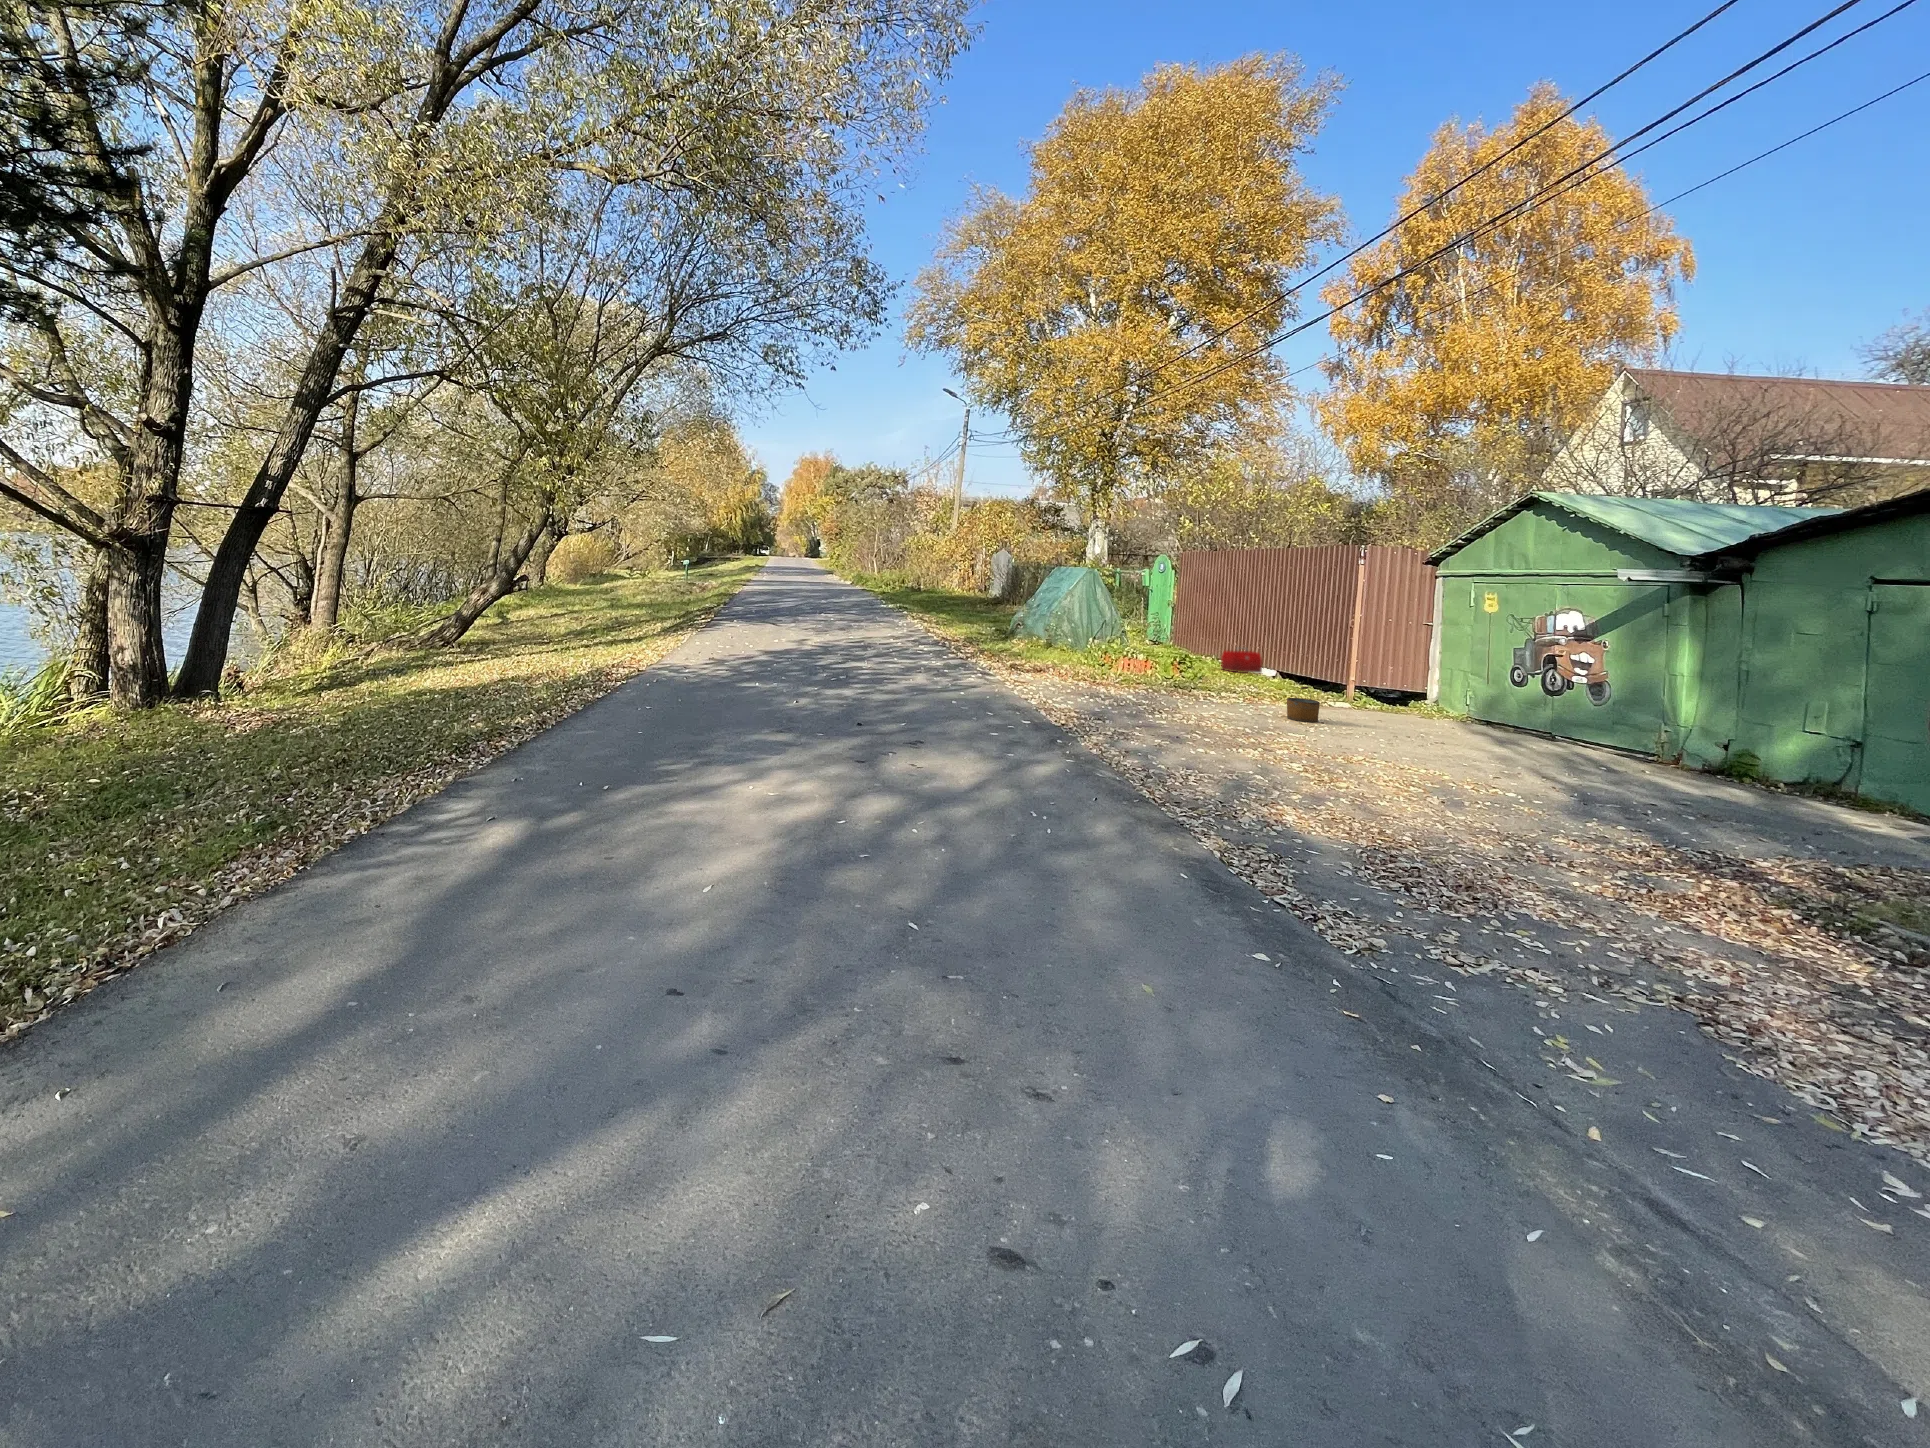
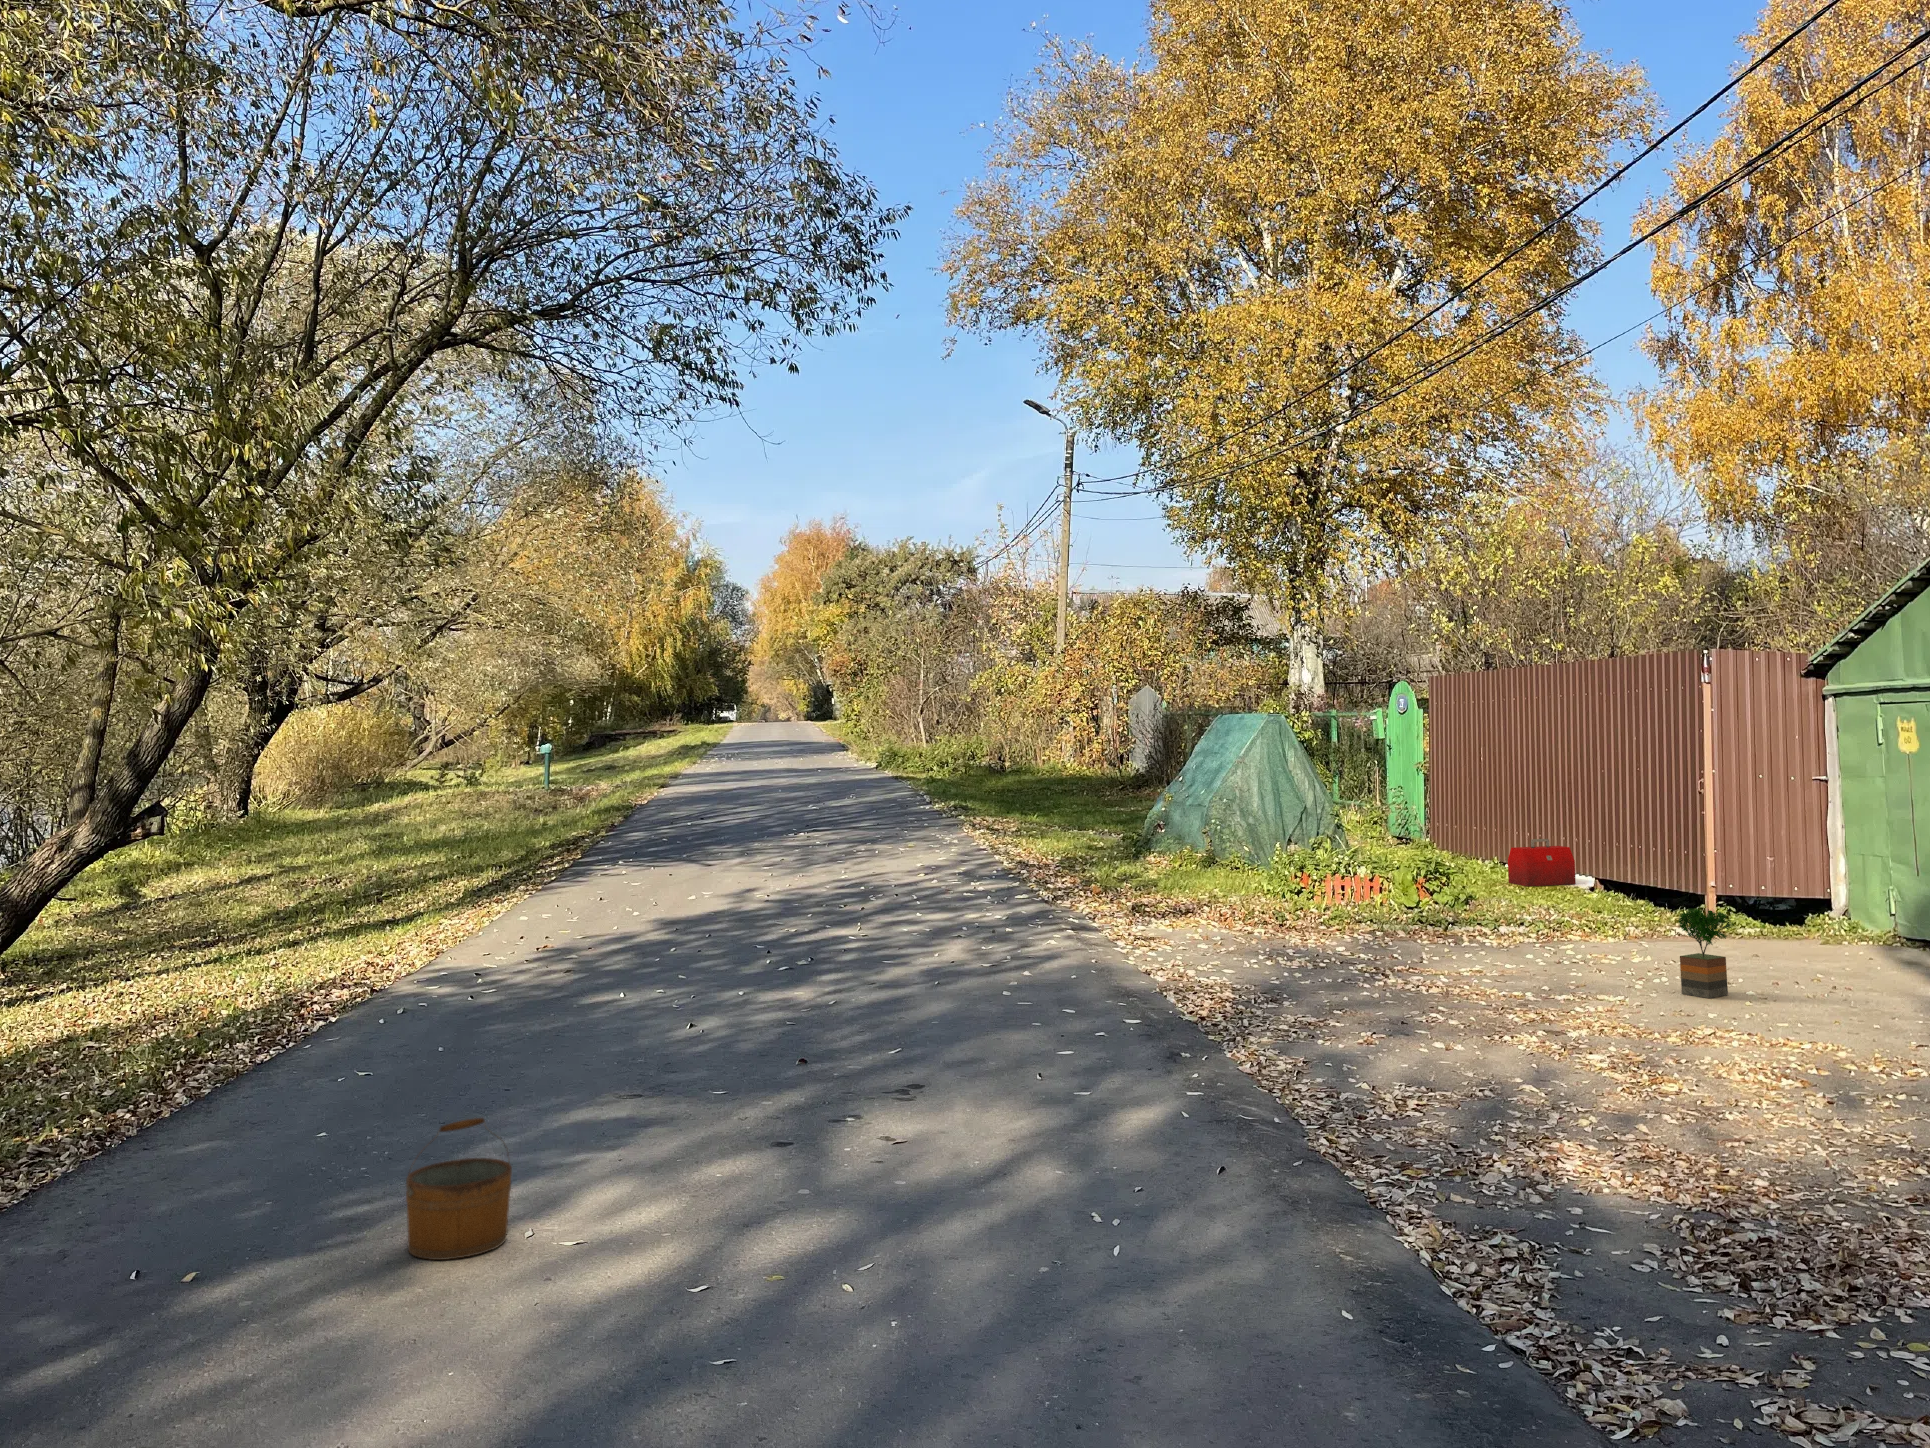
bucket: present [1287,686,1320,722] -> present [406,1118,512,1260]
potted tree: none [1339,692,1376,741] -> present [1678,909,1733,998]

